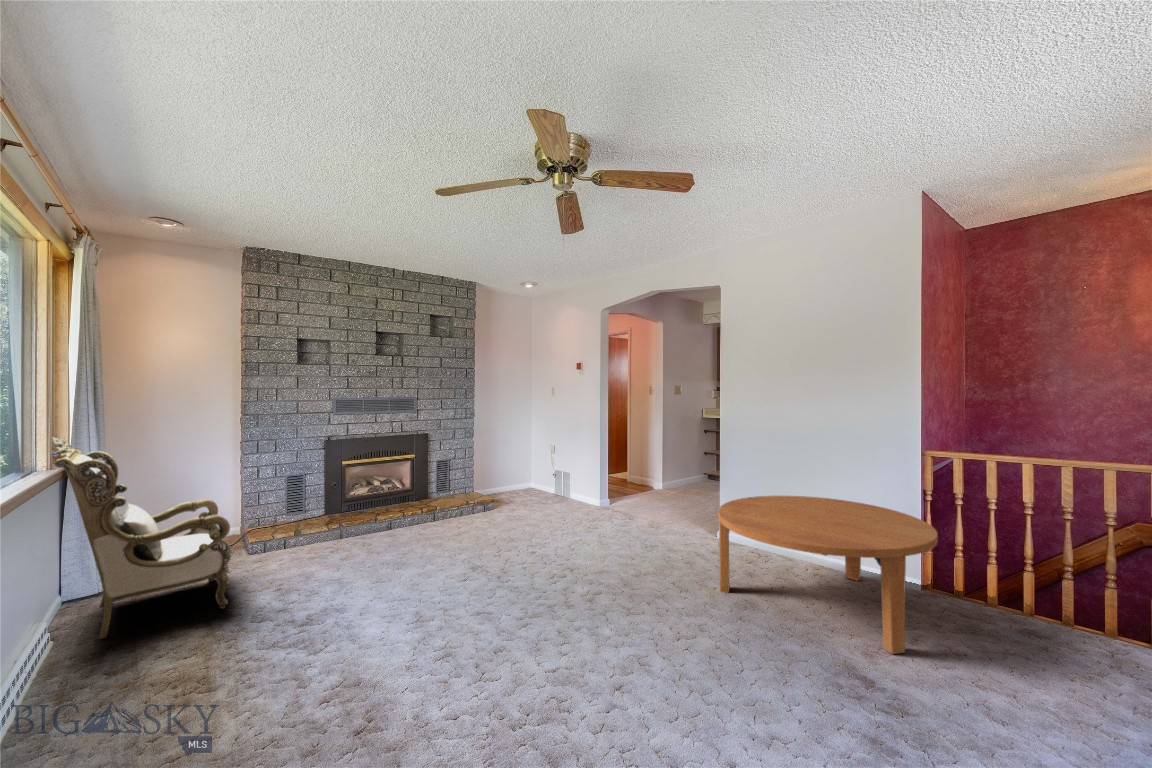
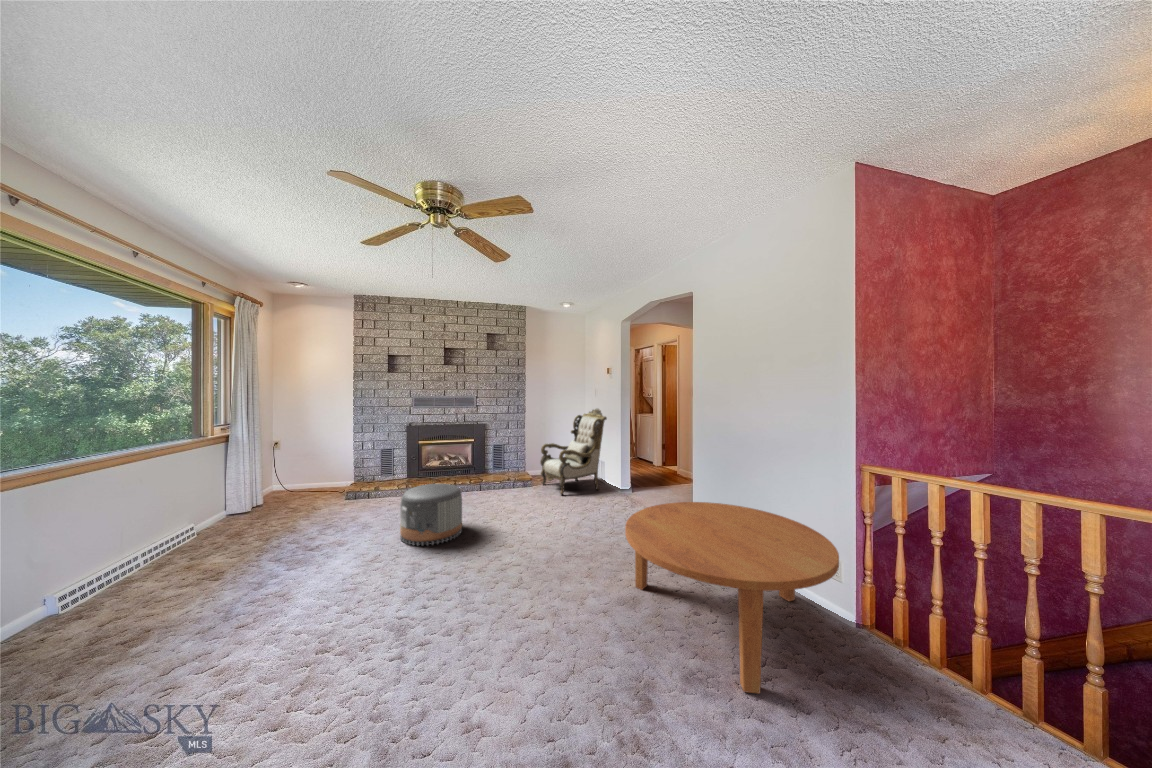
armchair: present [52,438,232,639] -> present [540,408,607,495]
pouf: none [390,509,470,590] -> present [400,484,462,546]

